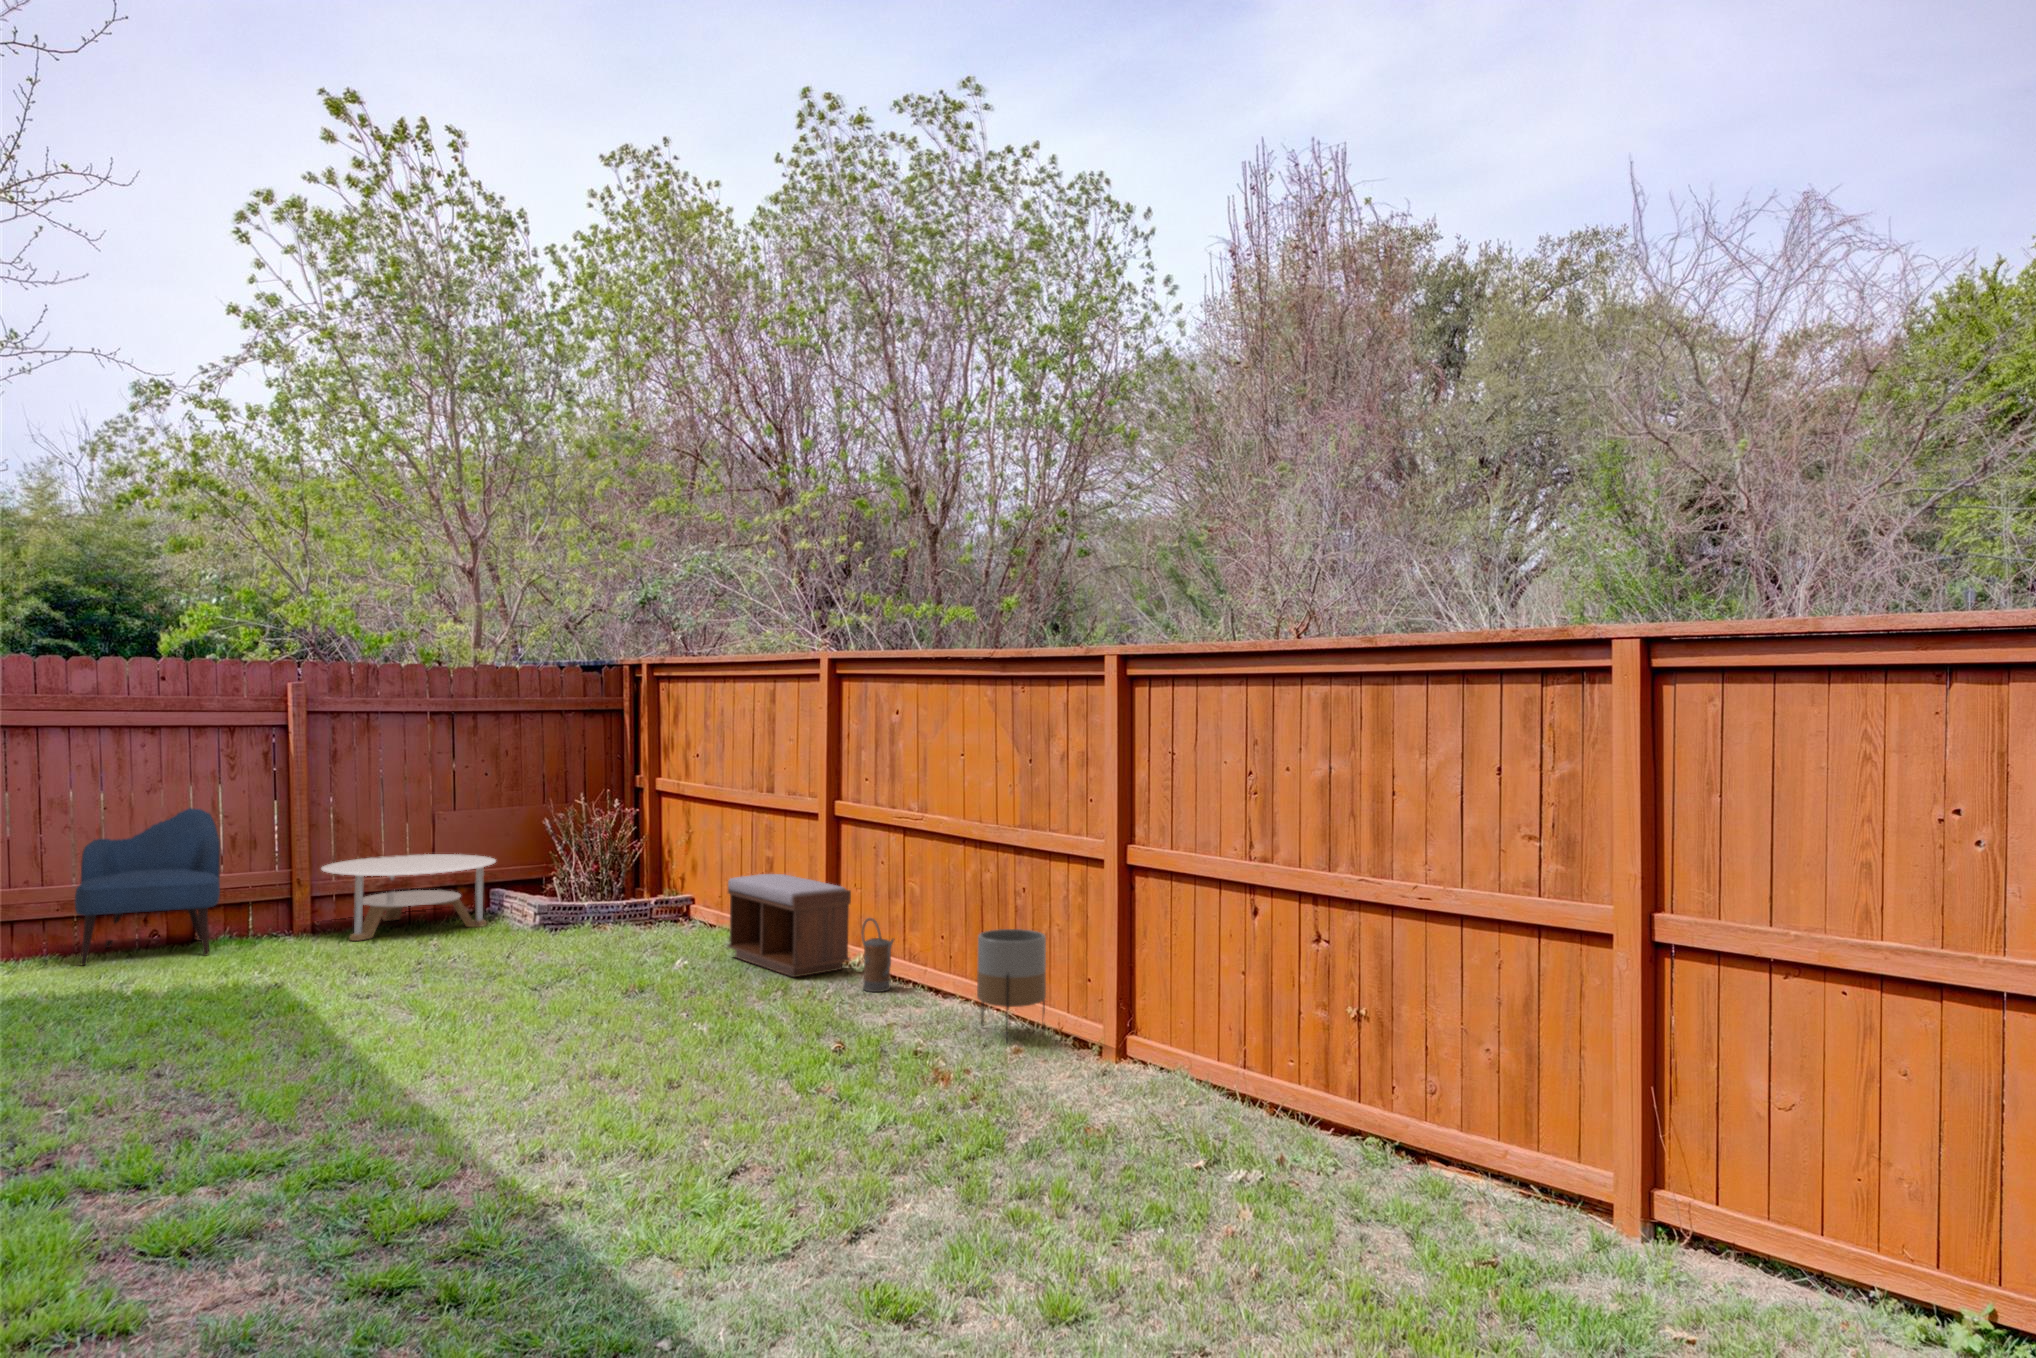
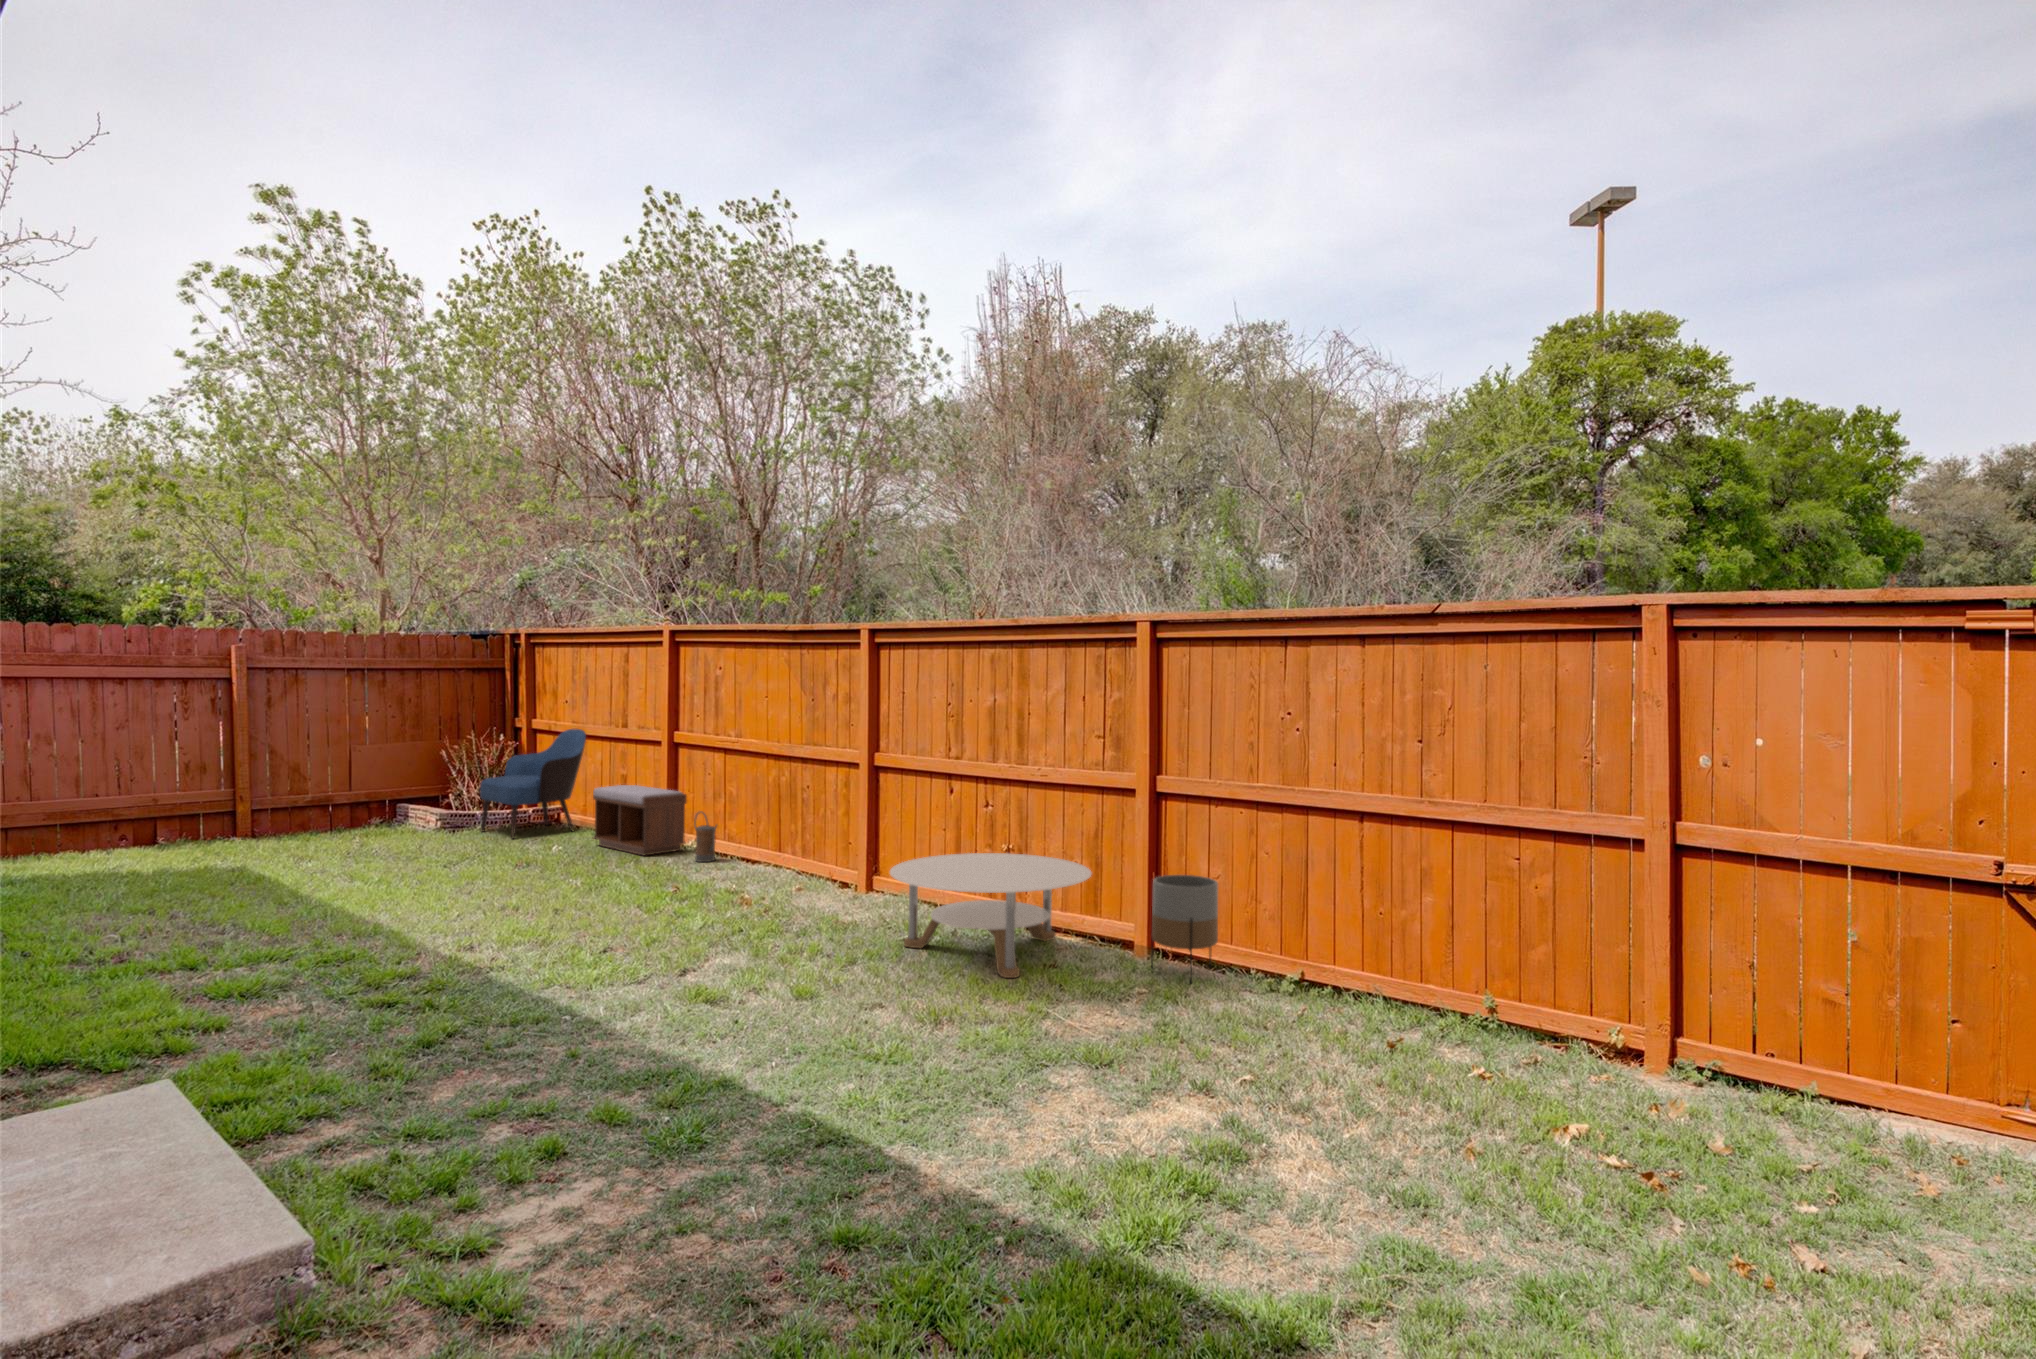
armchair: present [75,808,220,965] -> present [480,729,586,839]
round table: present [321,854,496,941] -> present [890,853,1091,978]
planter: present [977,929,1046,1042] -> present [1151,875,1218,983]

